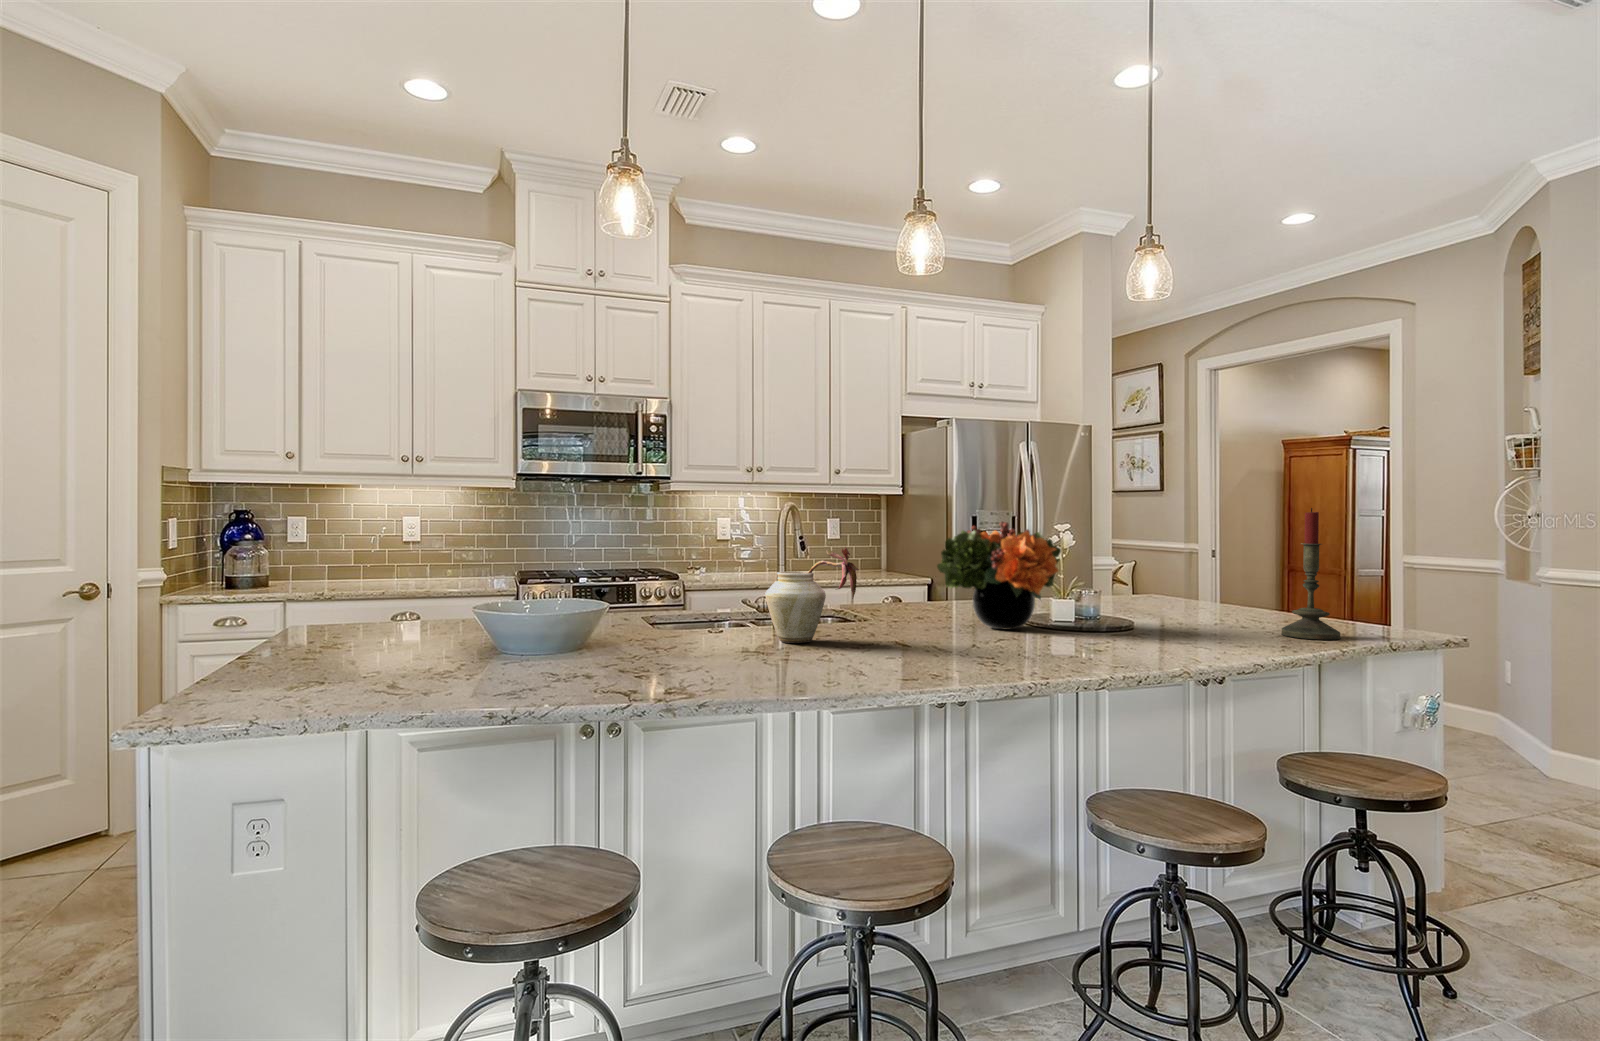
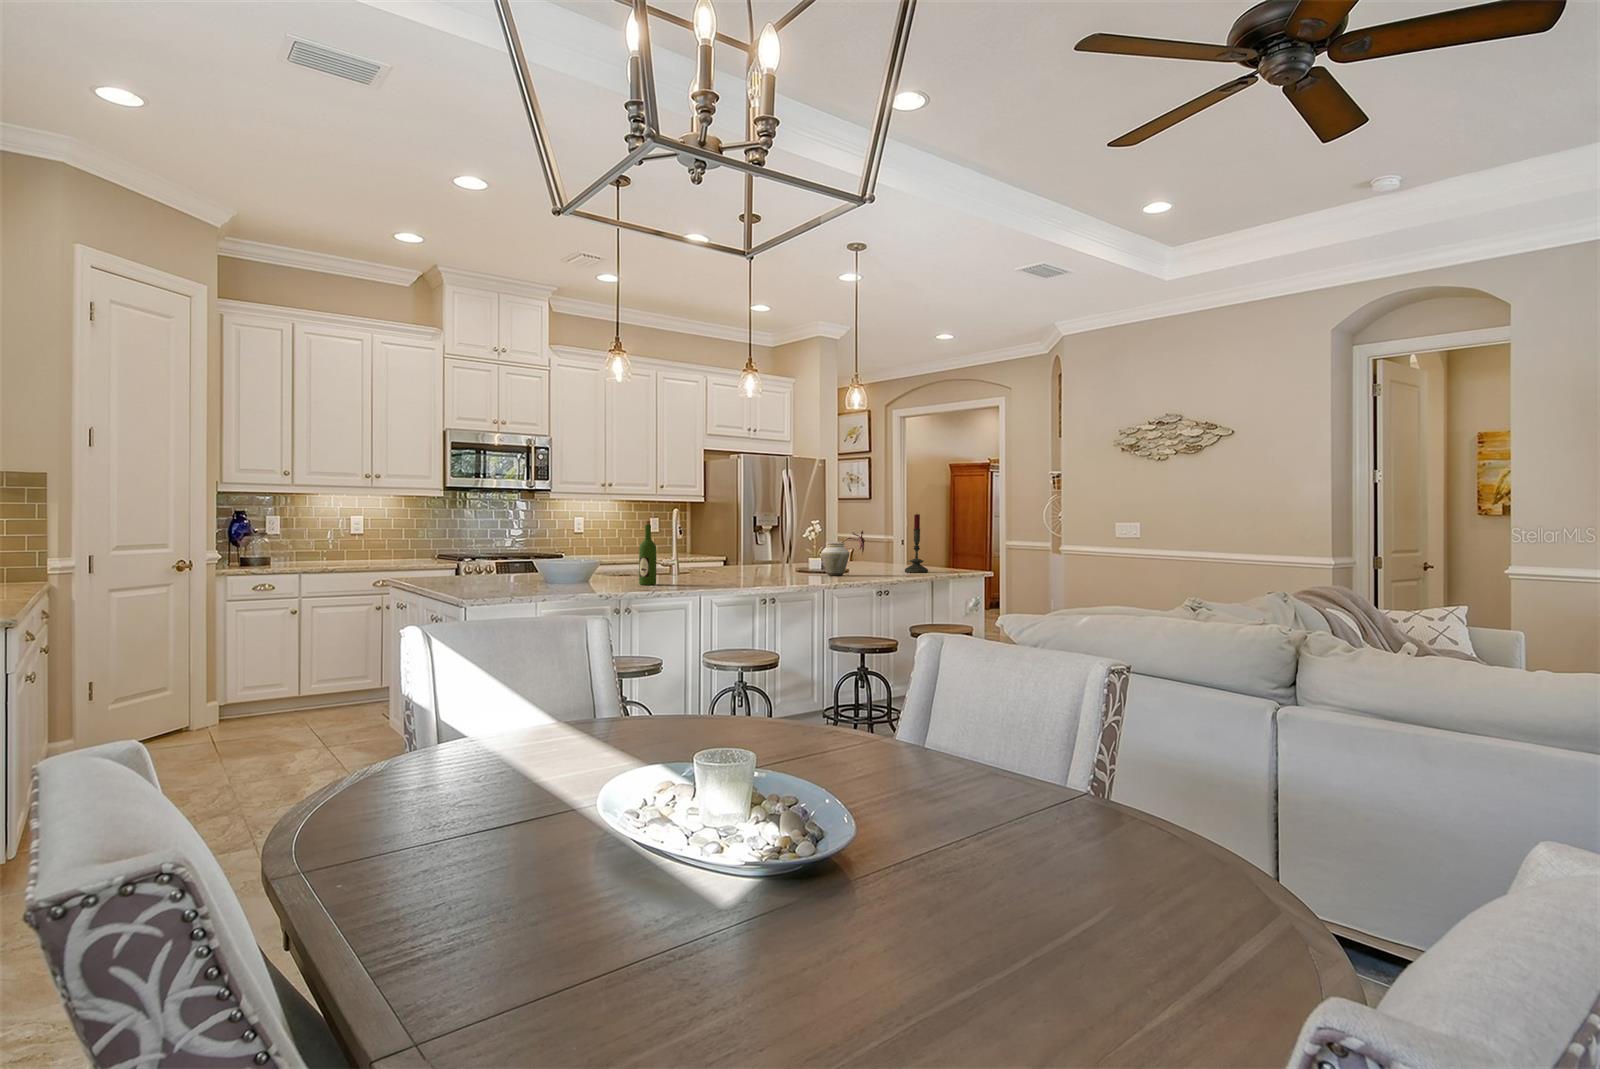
flower arrangement: present [937,522,1061,629] -> none [745,519,807,573]
wine bottle: none [666,528,704,673] -> present [639,521,656,585]
vase: present [765,547,859,643] -> present [821,531,865,576]

